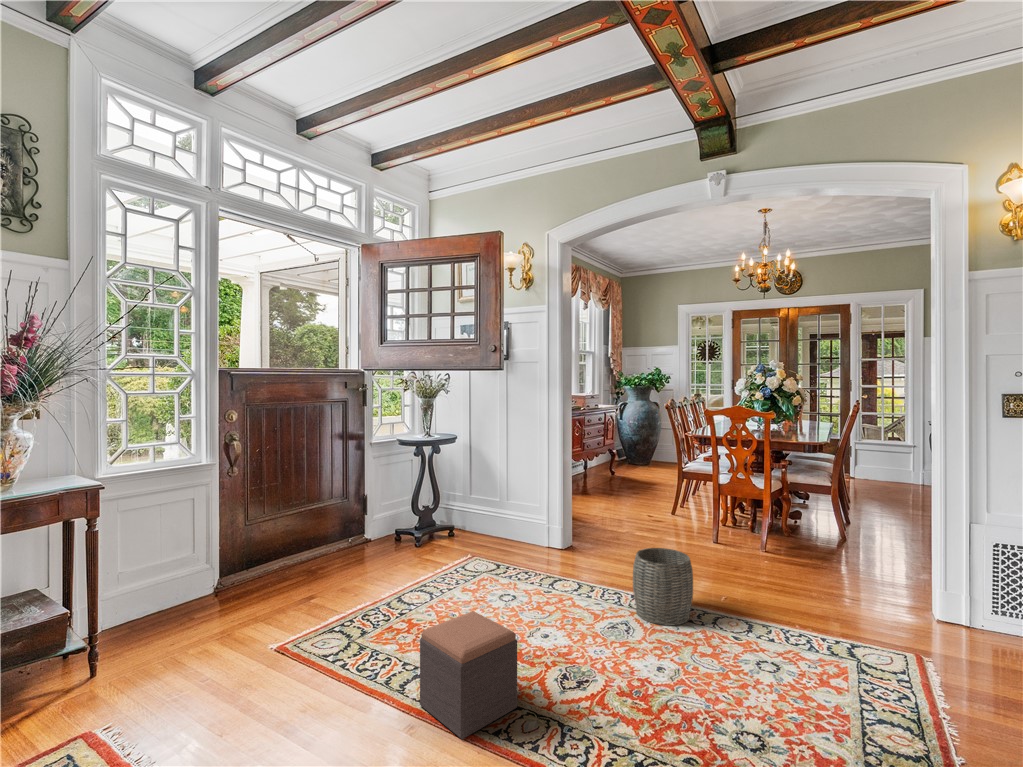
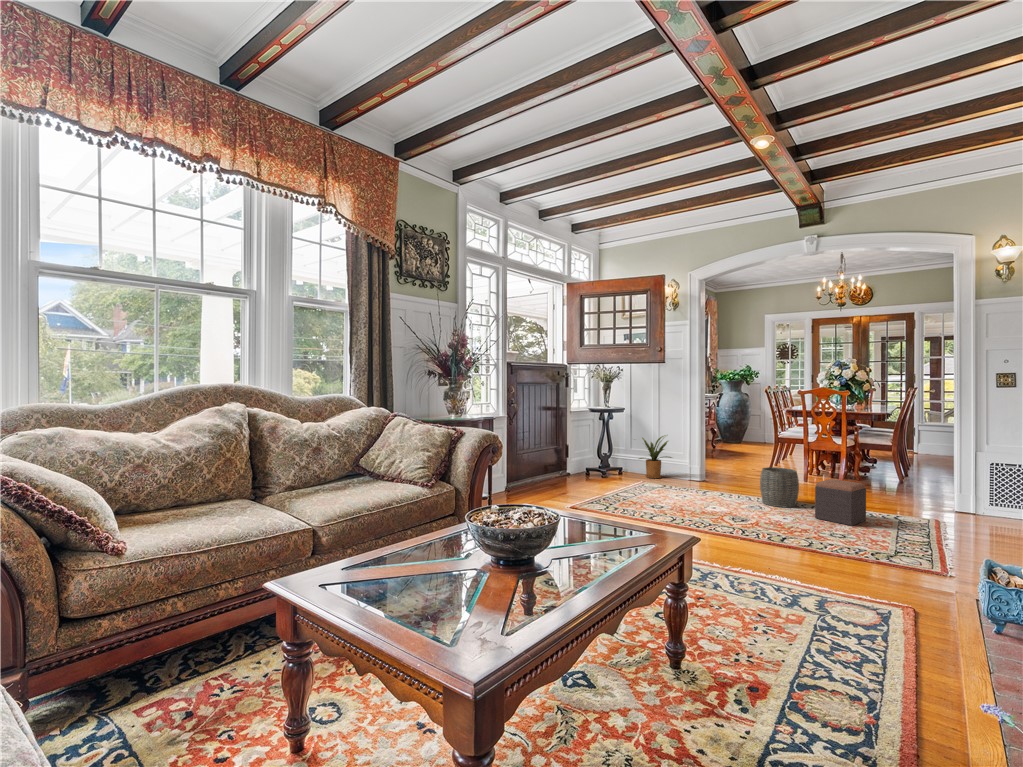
house plant: none [462,479,524,549] -> present [639,435,672,479]
footstool: present [420,611,517,739] -> present [815,479,866,526]

